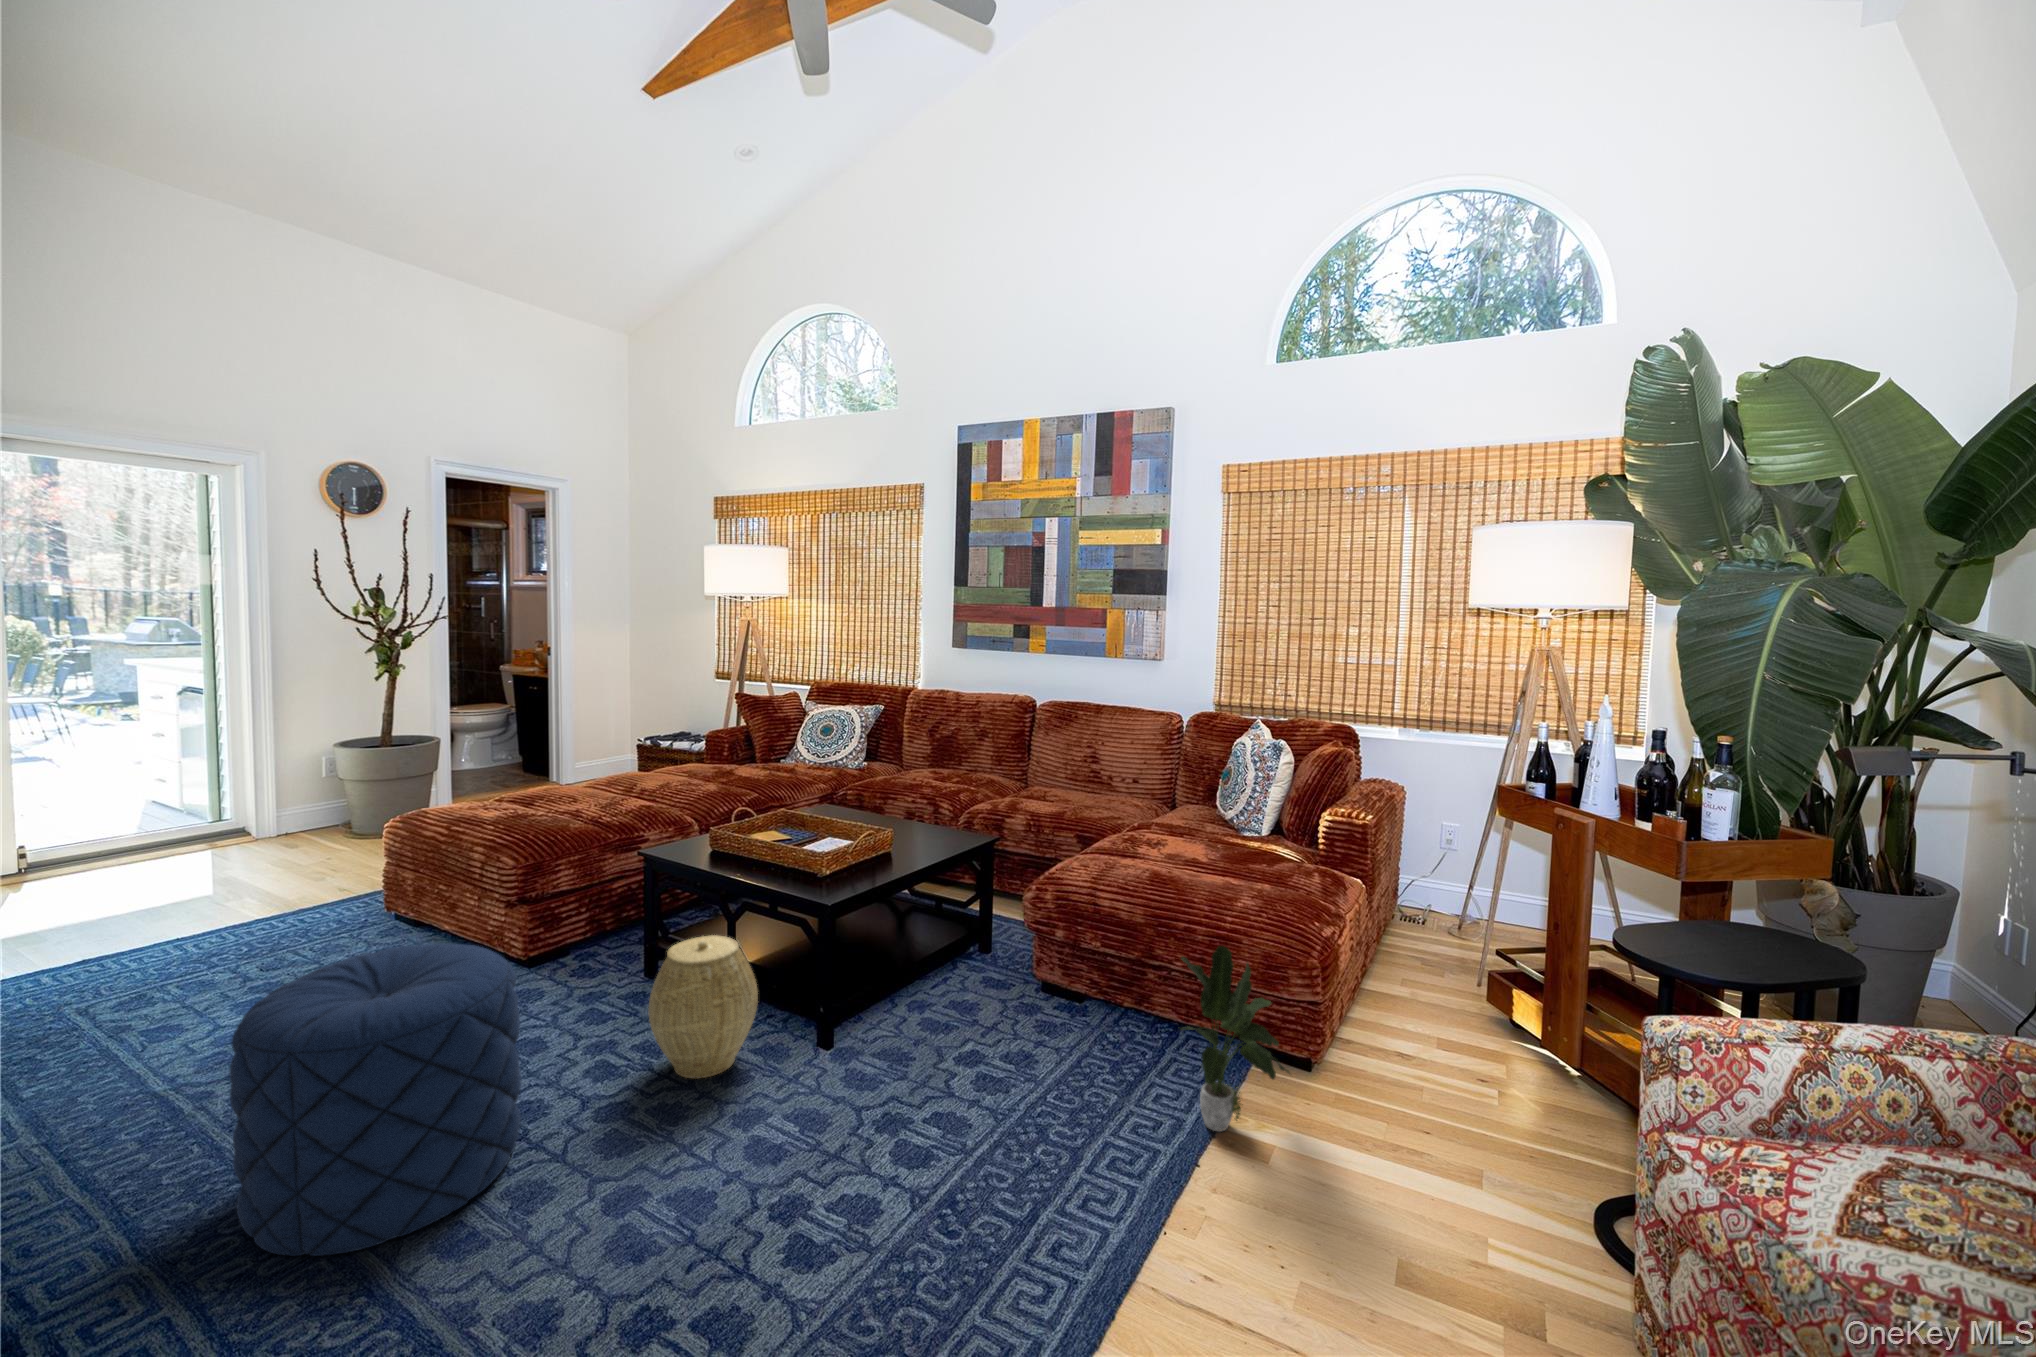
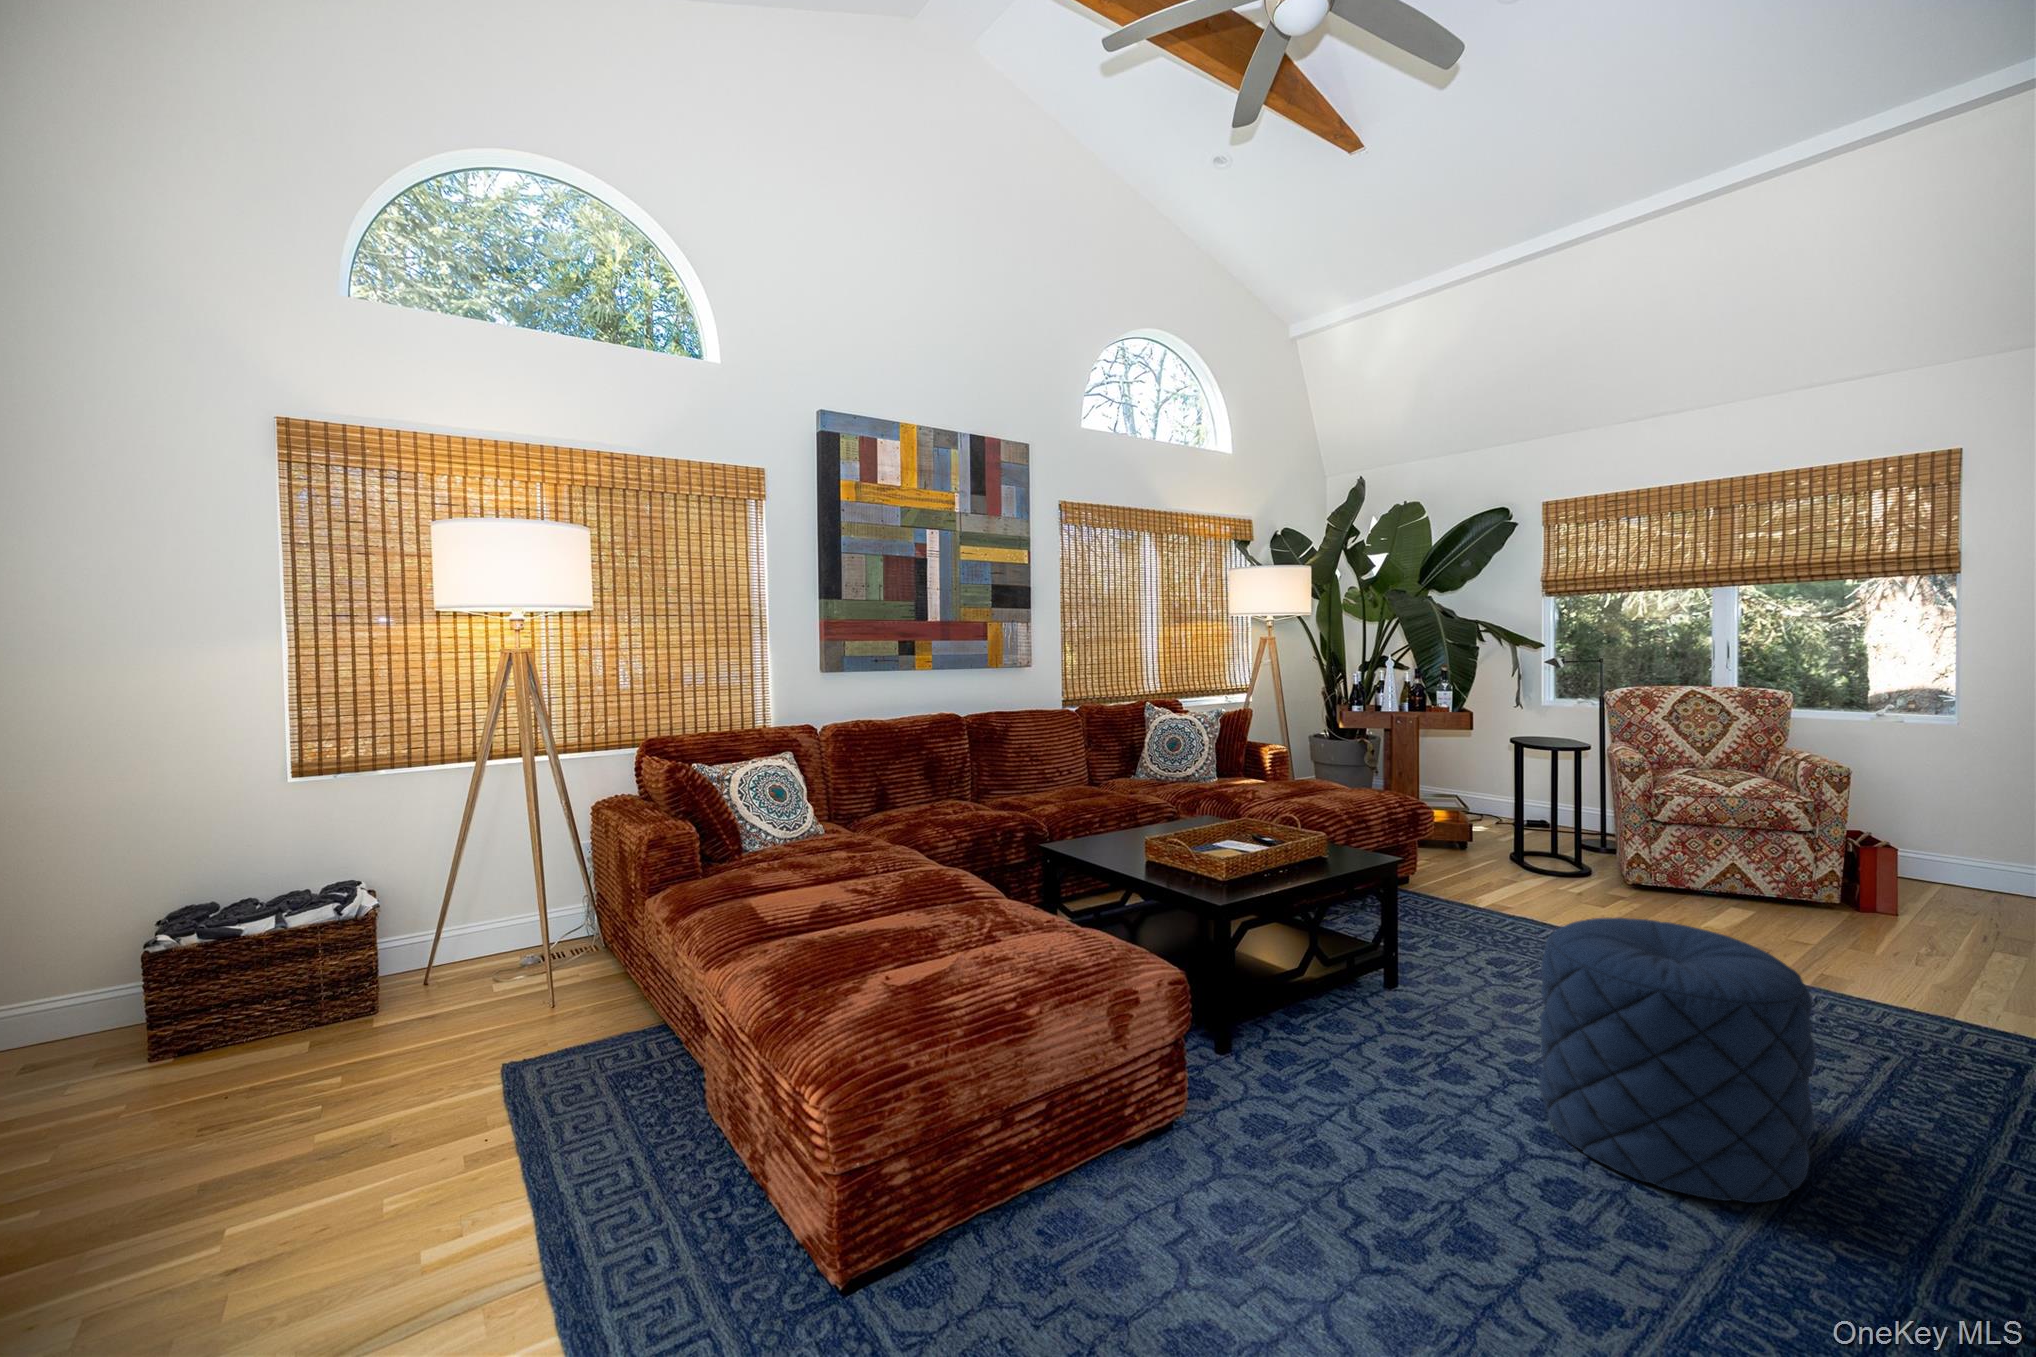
woven basket: present [648,935,758,1079] -> none [1372,903,1475,1029]
potted plant: present [1181,946,1290,1131] -> none [1443,799,1522,903]

